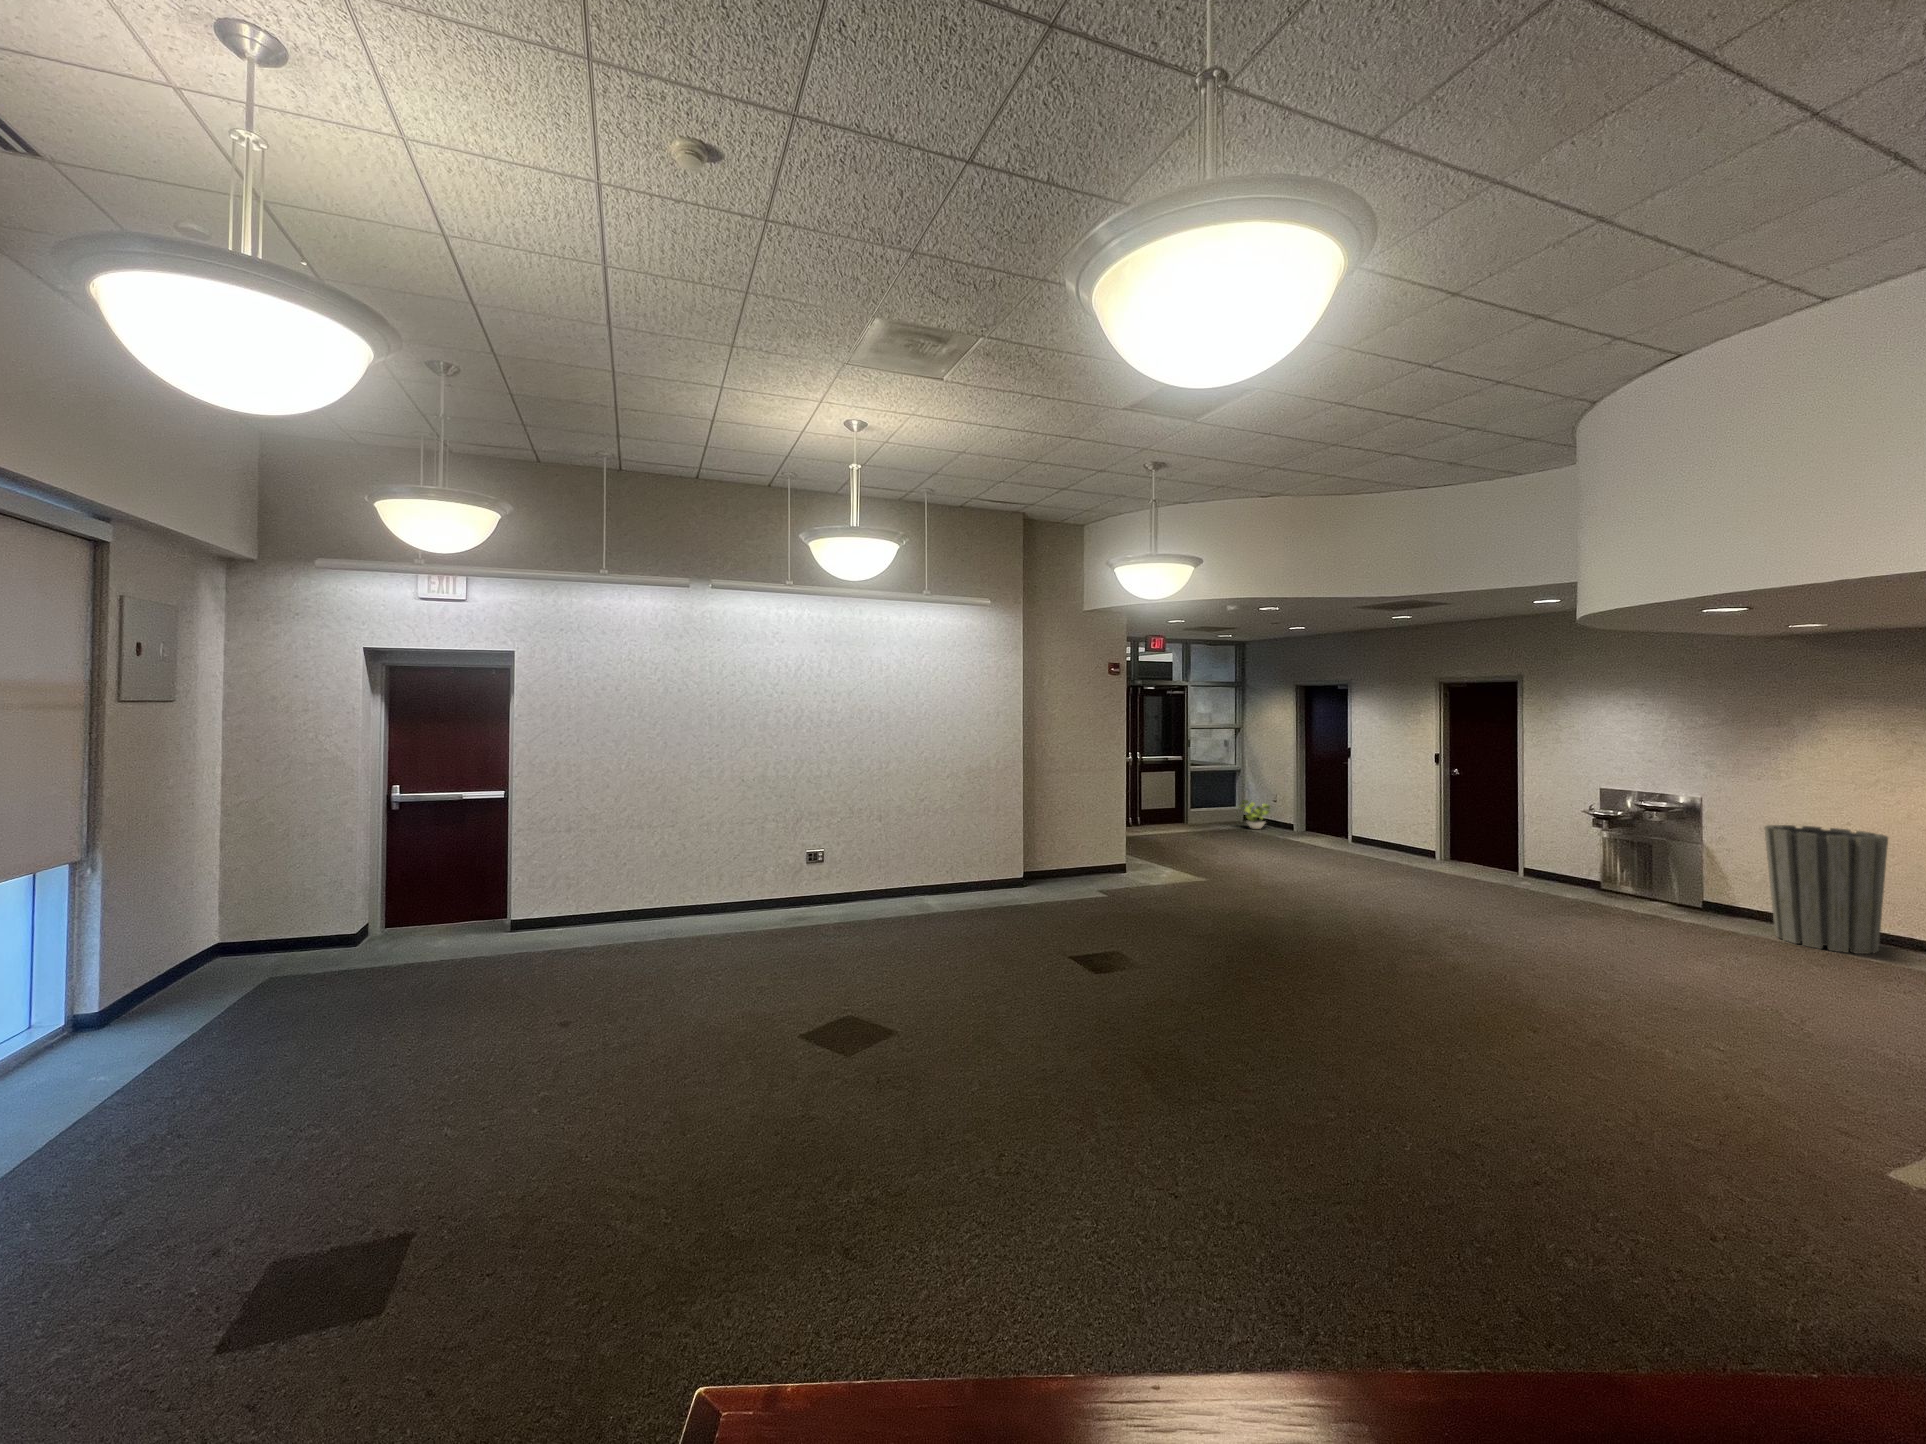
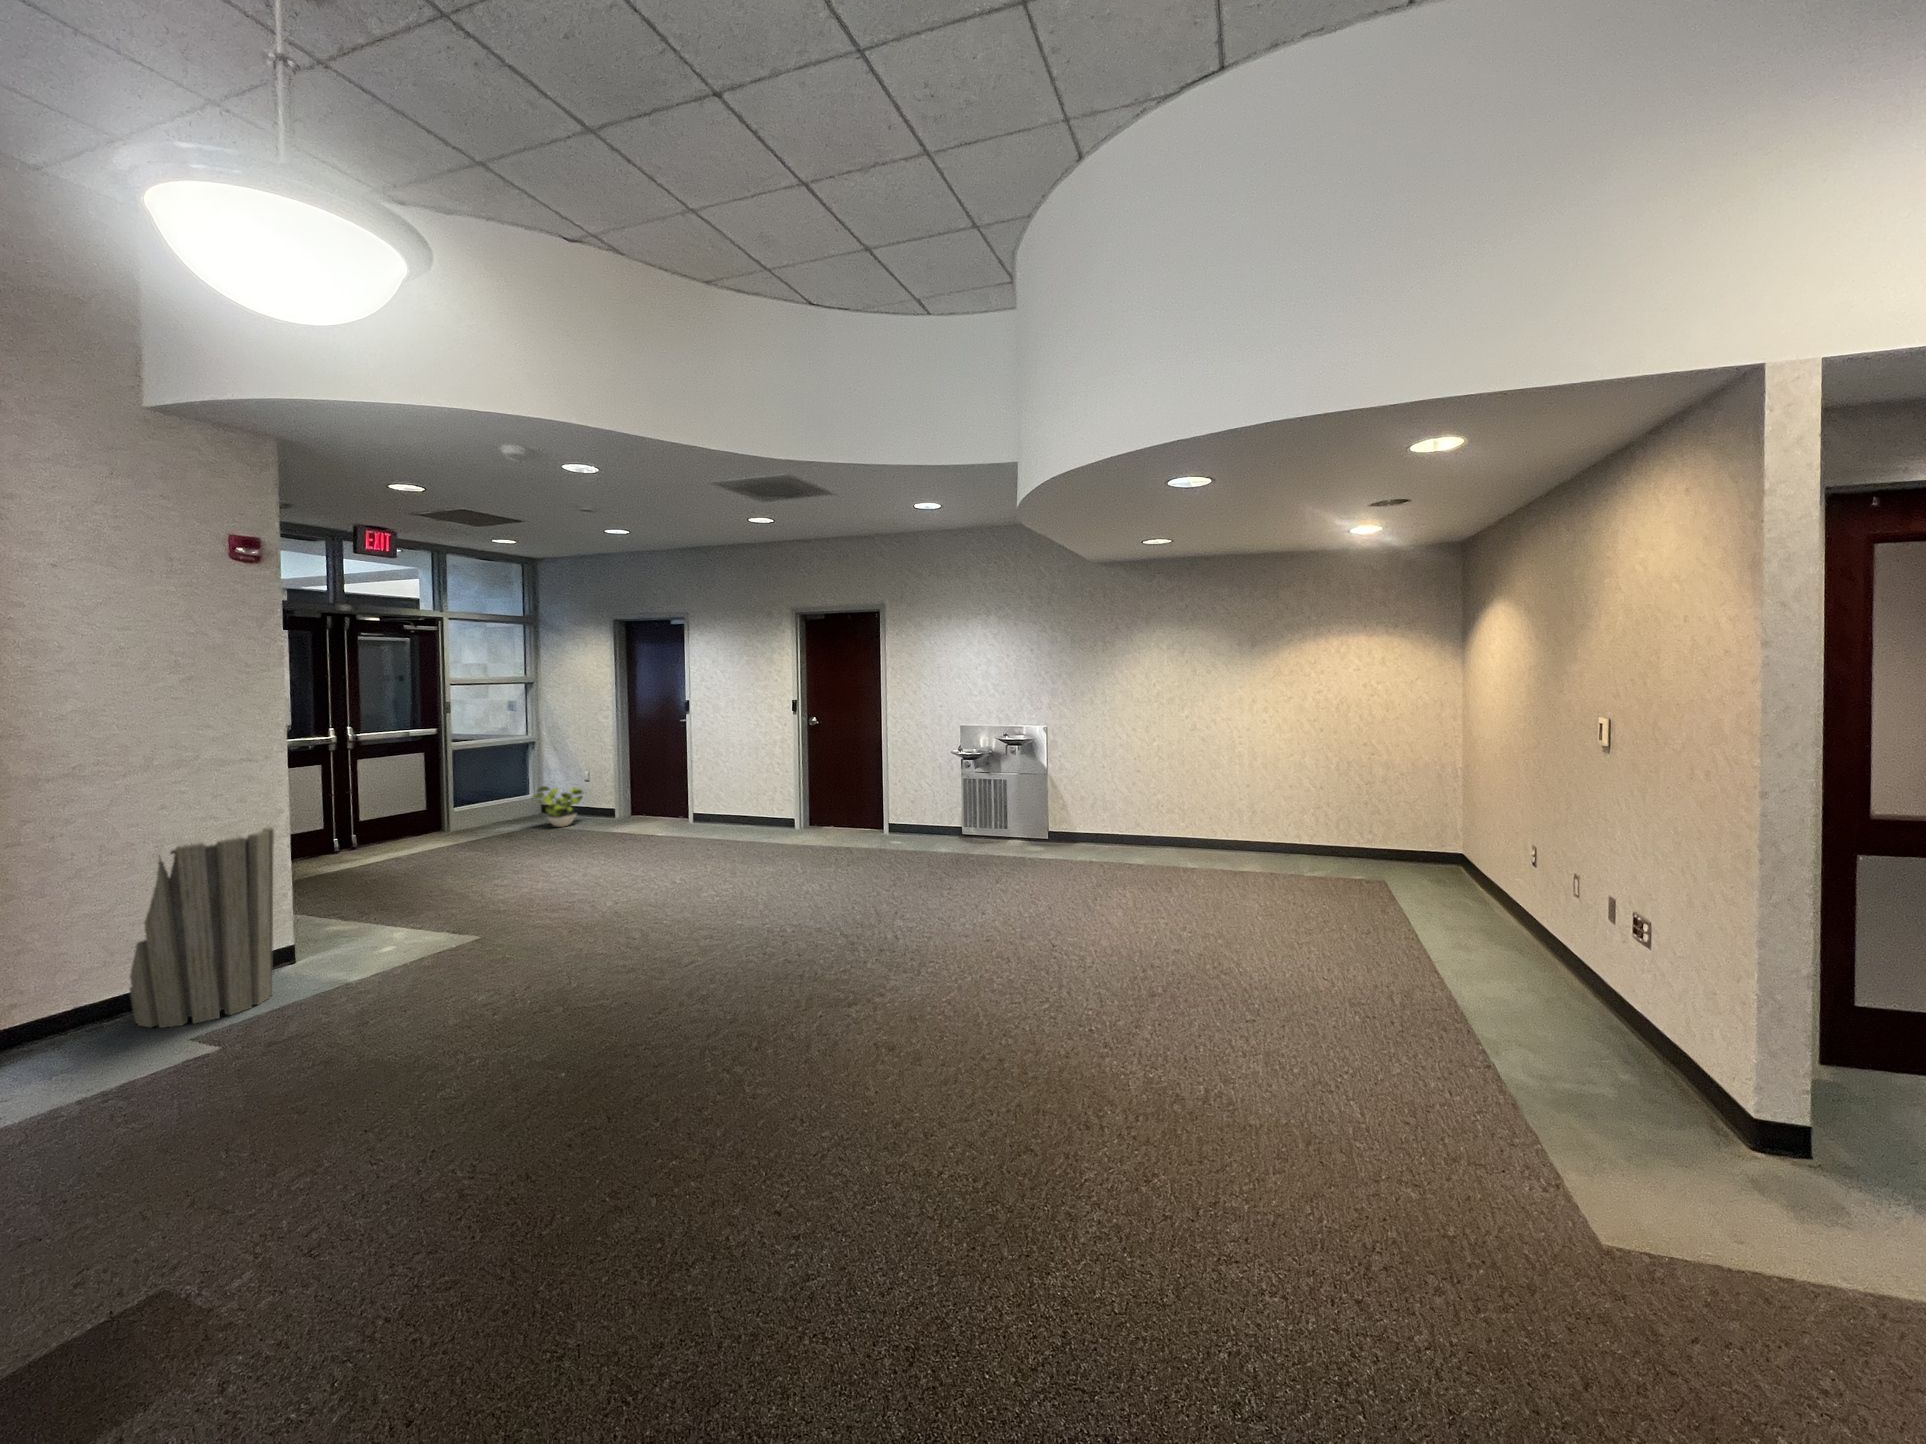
trash can: present [1764,825,1888,954] -> present [130,825,274,1028]

